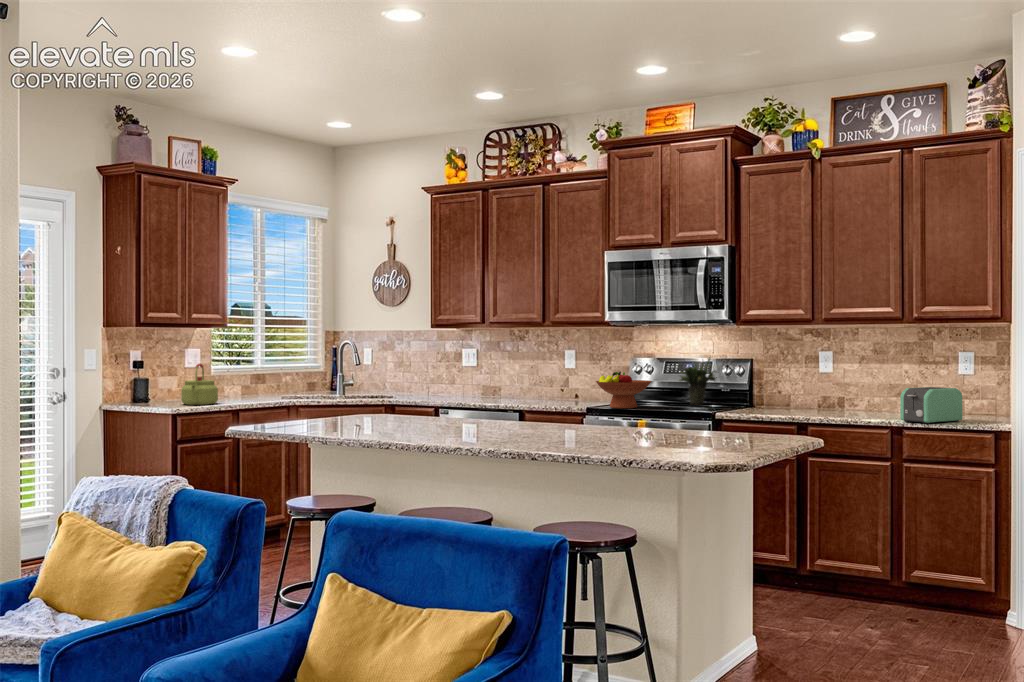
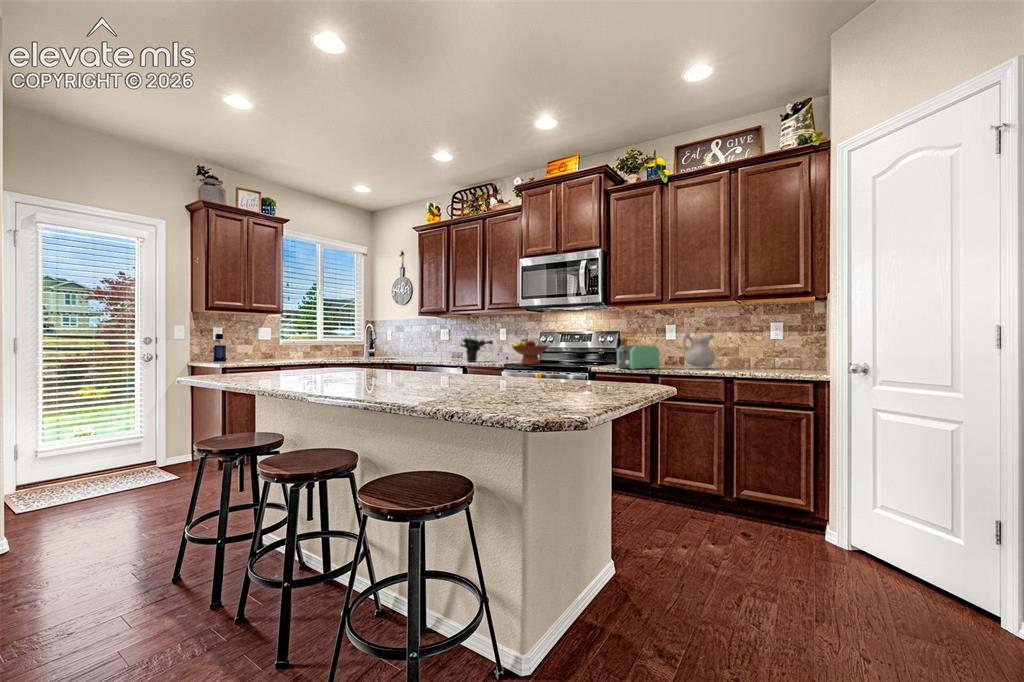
potted plant: present [679,357,717,404] -> present [460,338,493,362]
kettle: present [181,364,218,405] -> none [242,335,269,363]
ceramic pitcher: none [838,368,882,416] -> present [682,333,715,369]
toaster: present [900,387,963,424] -> present [617,345,660,369]

